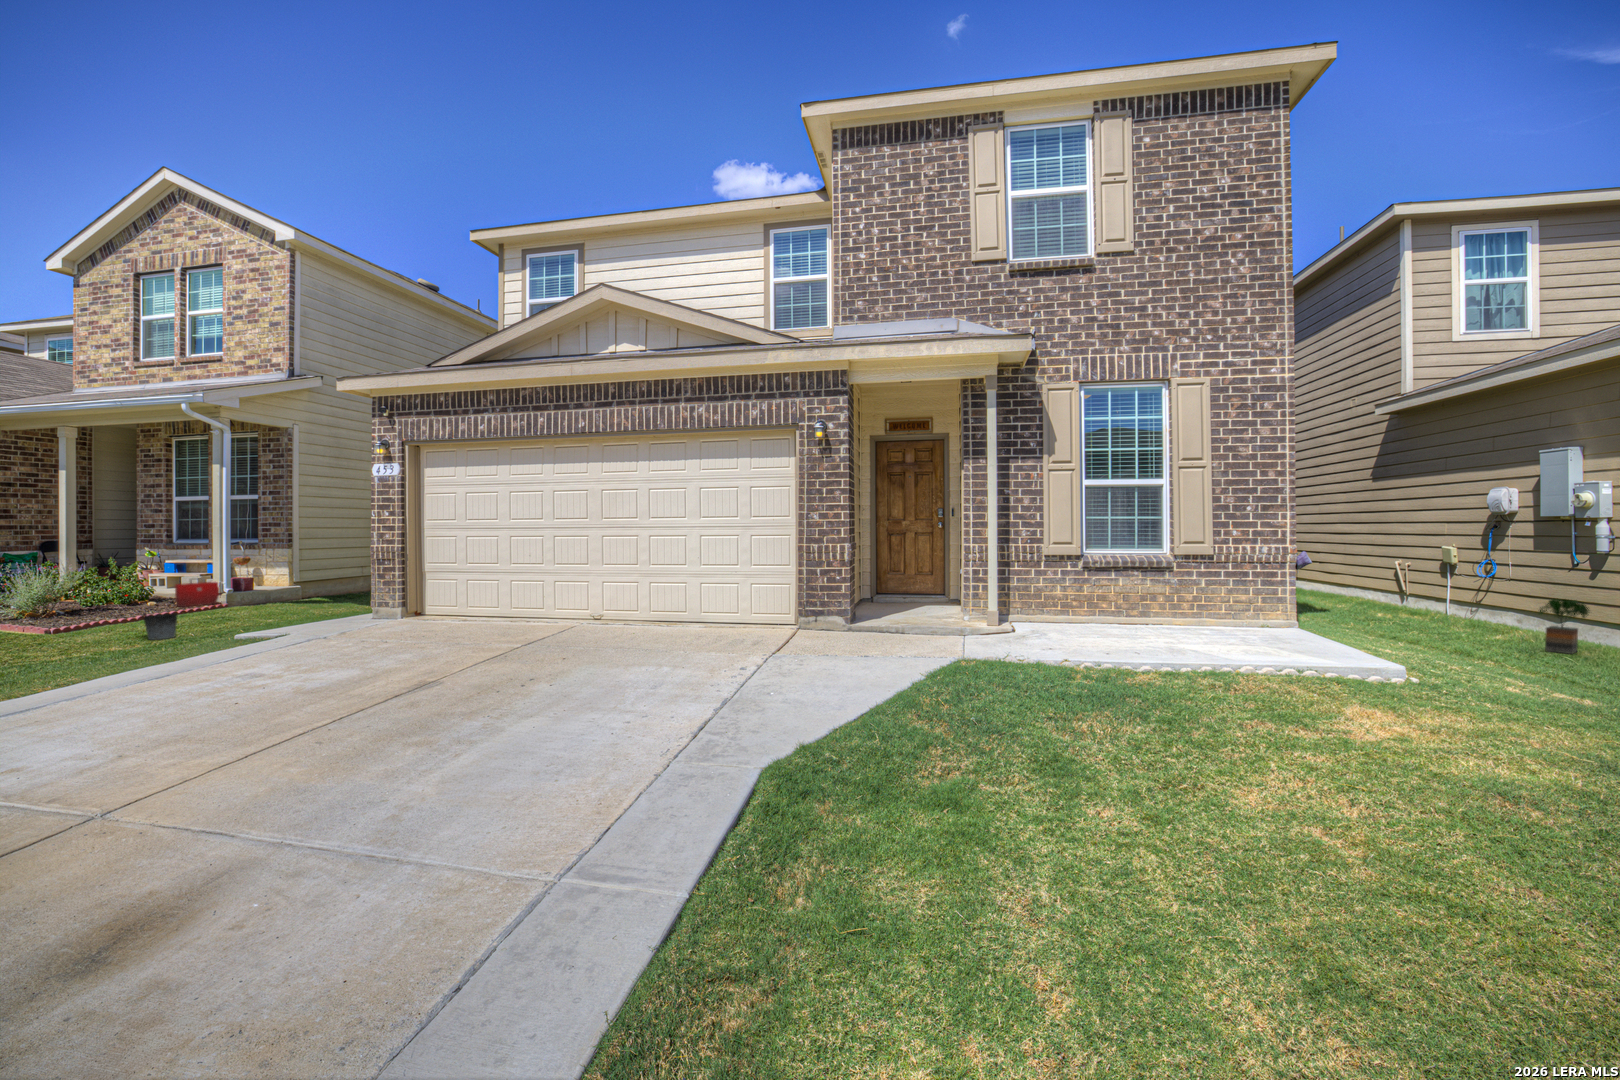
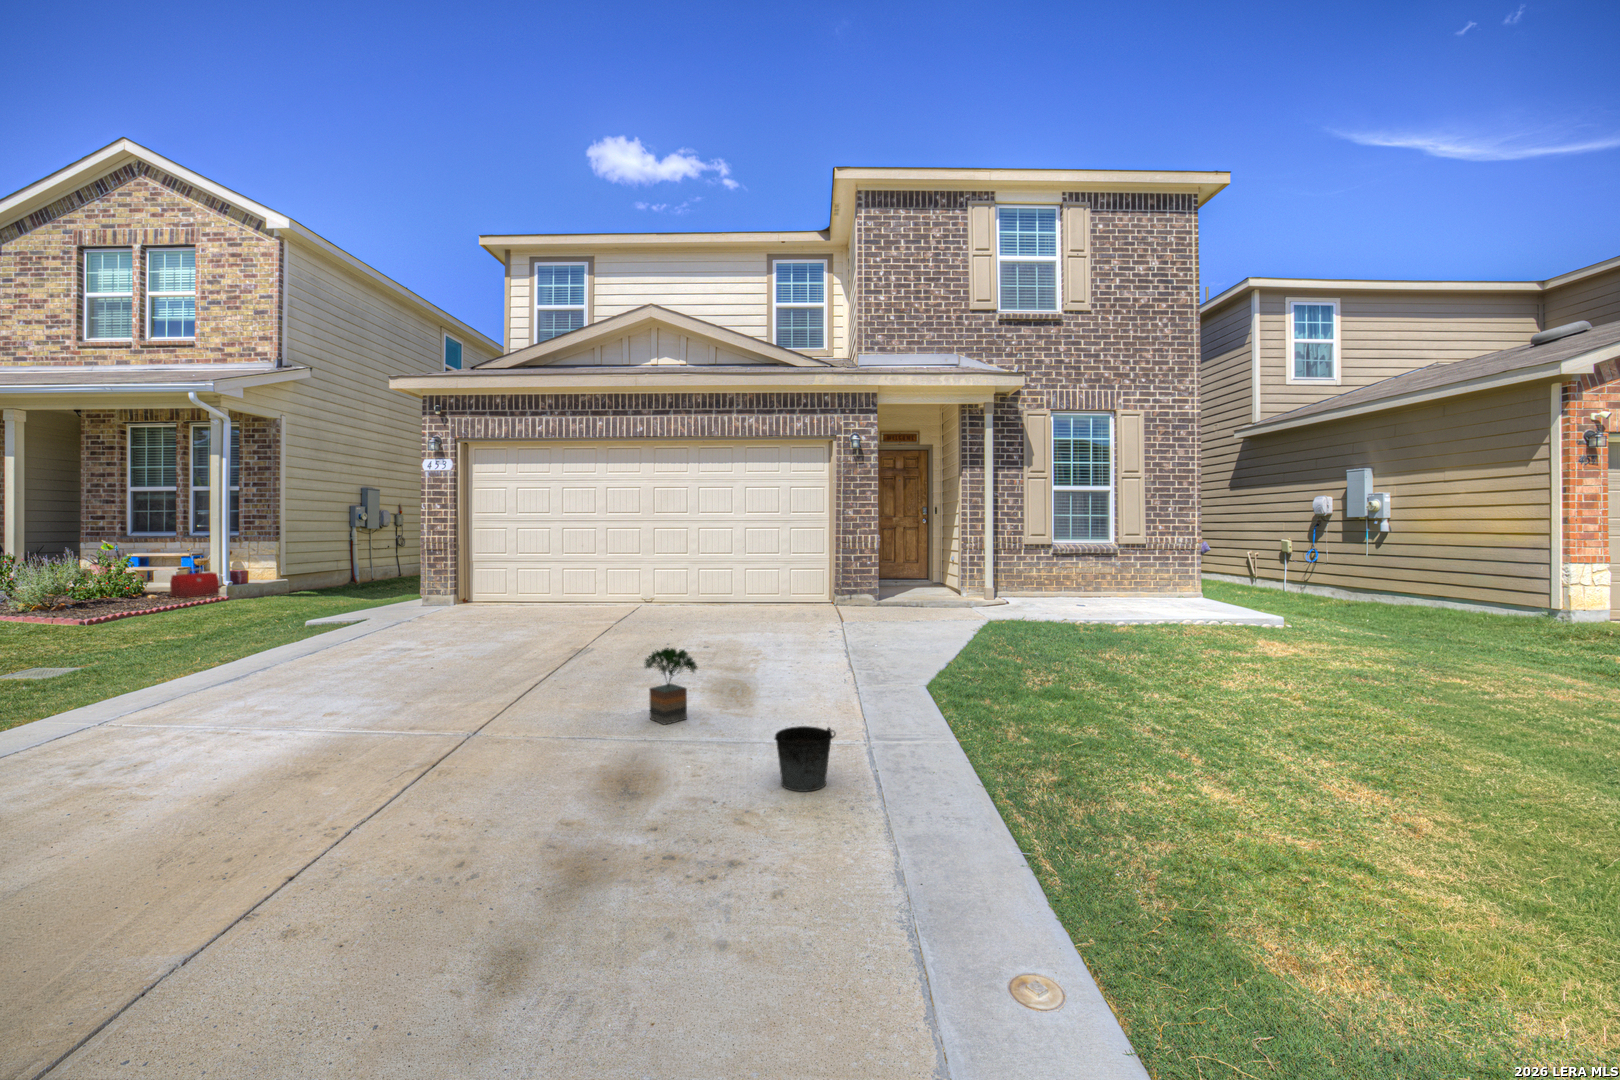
potted tree: present [1539,599,1590,654] -> present [645,648,697,725]
bucket: present [142,613,178,640] -> present [775,726,836,792]

